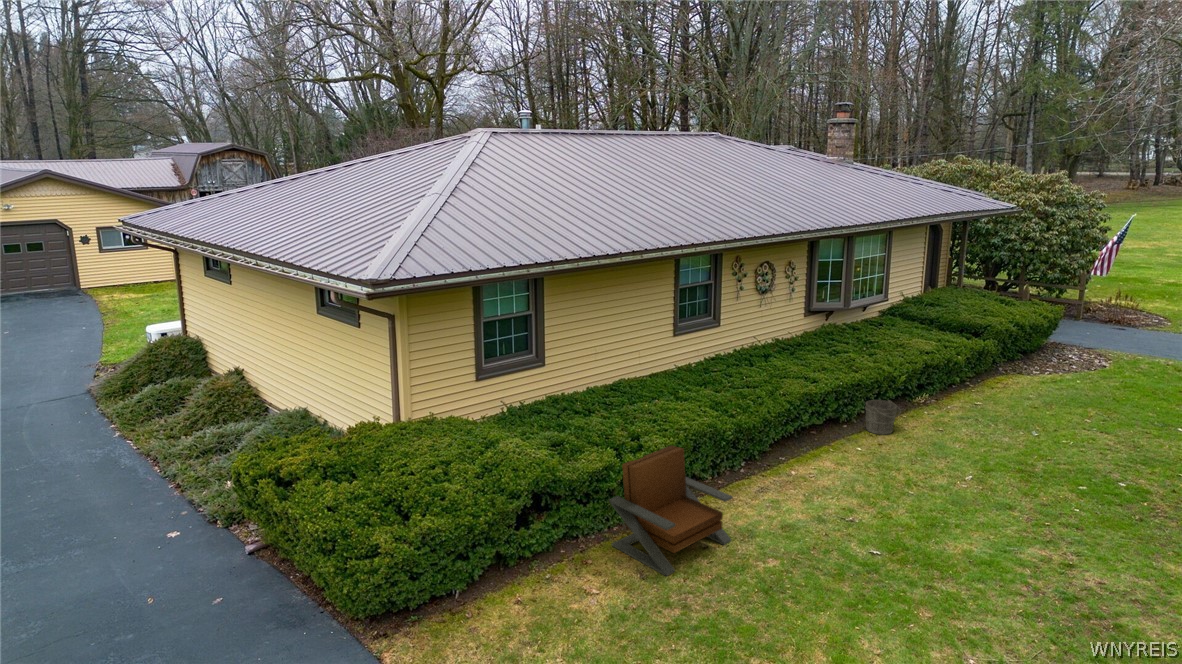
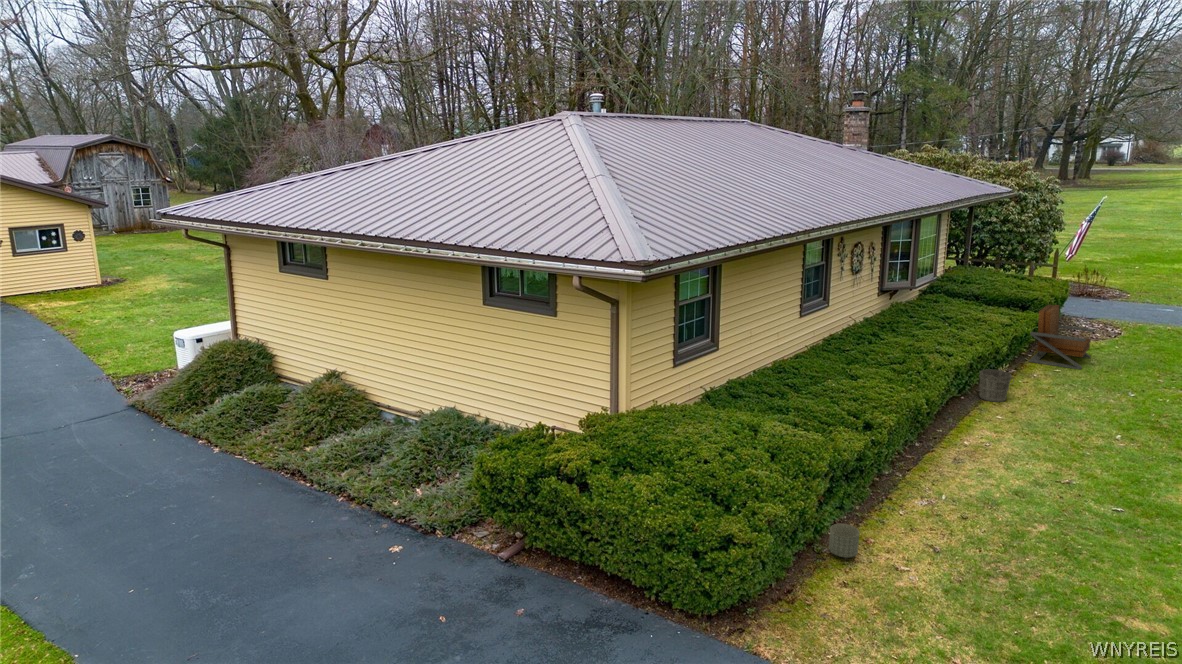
lounge chair: present [609,445,733,576] -> present [1029,305,1094,369]
planter: none [544,542,571,575] -> present [829,524,859,558]

